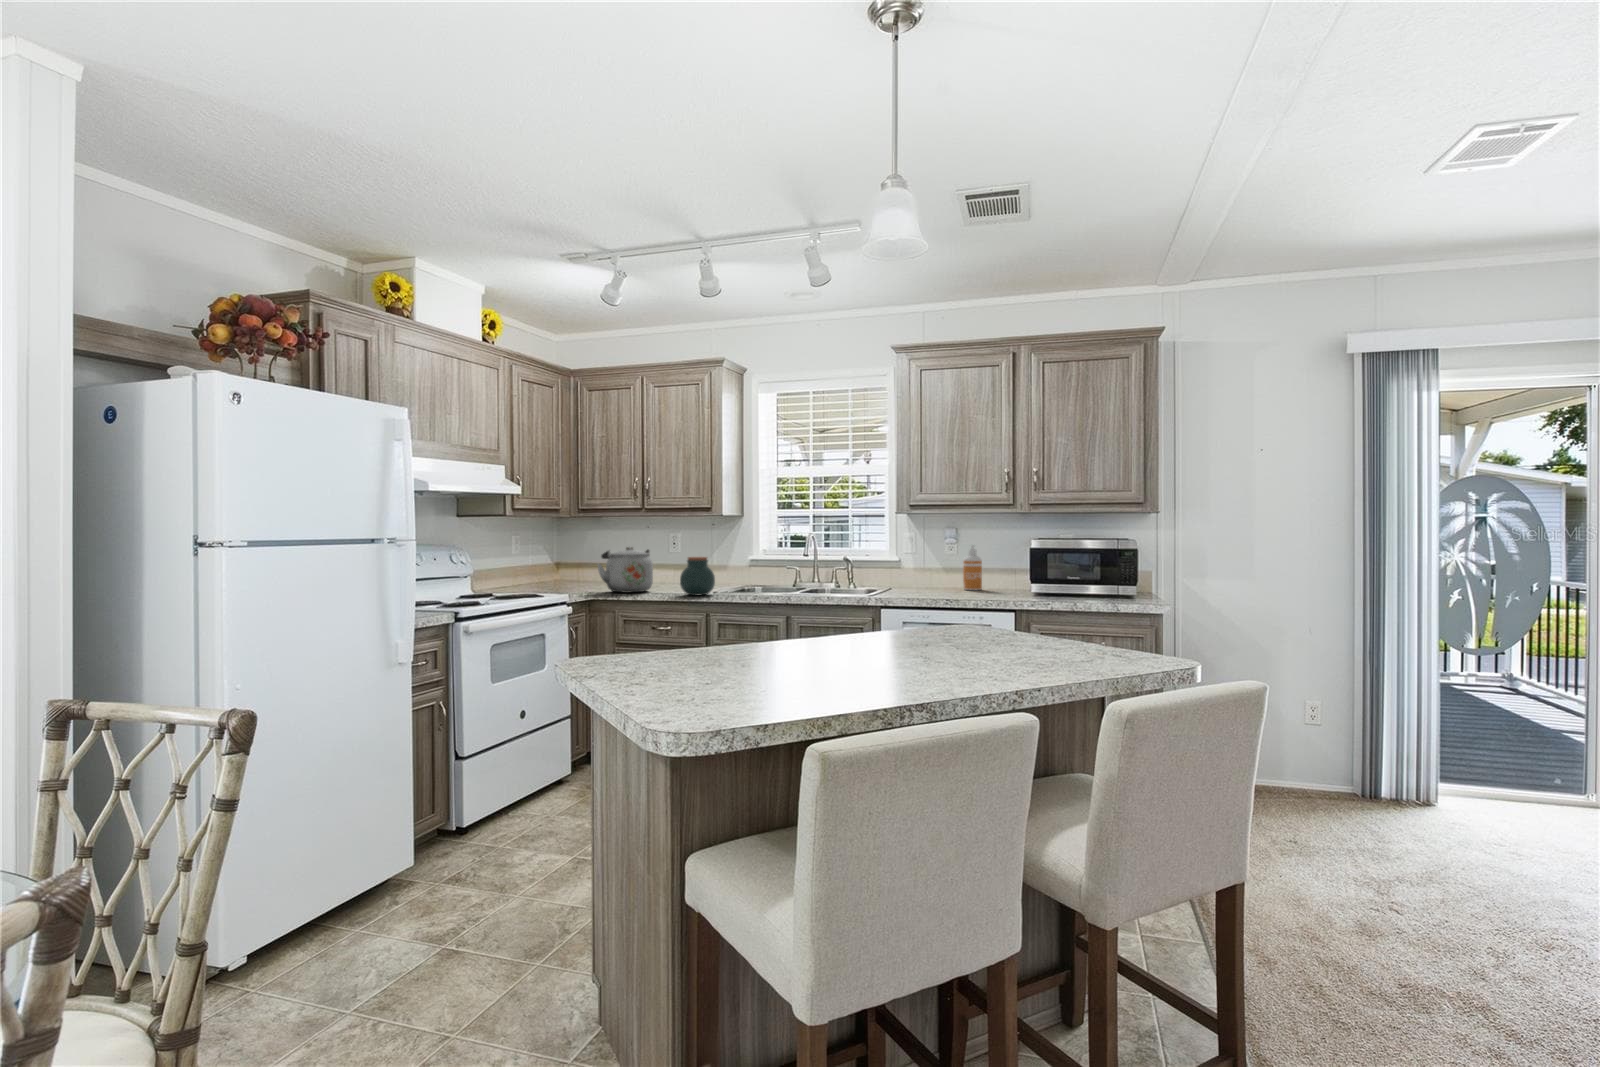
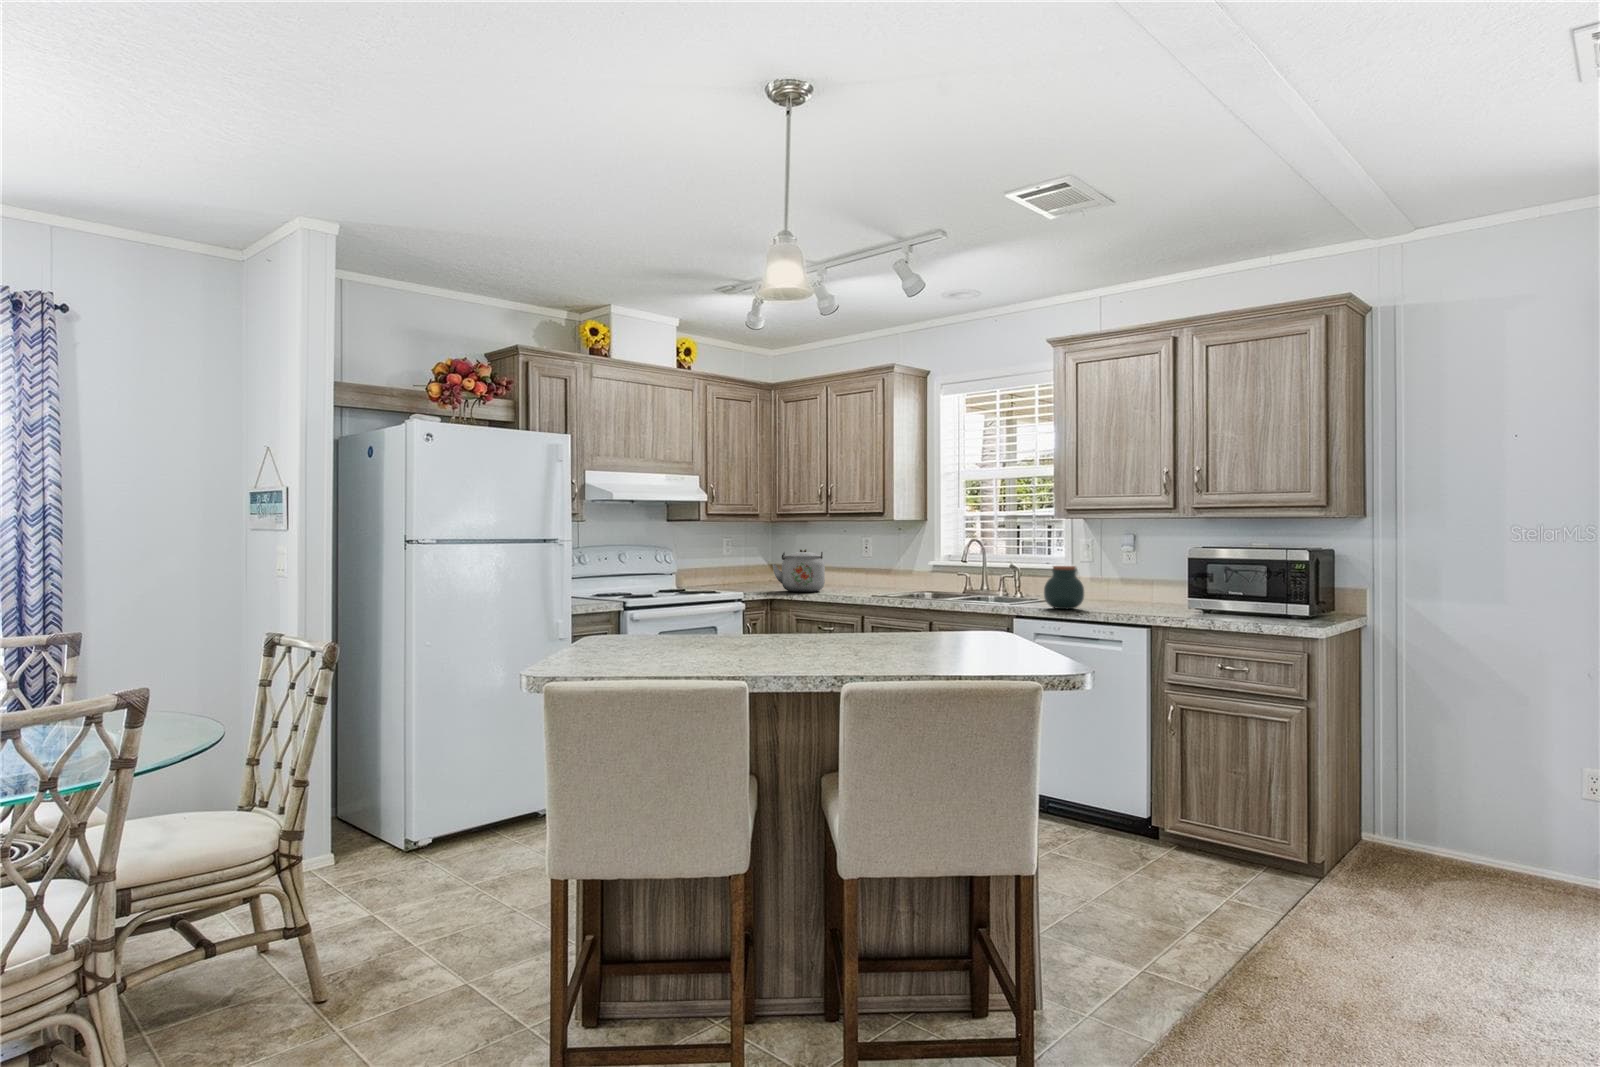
soap dispenser: present [963,545,982,590] -> none [1139,553,1160,604]
jar: present [680,557,715,596] -> present [1044,566,1084,609]

